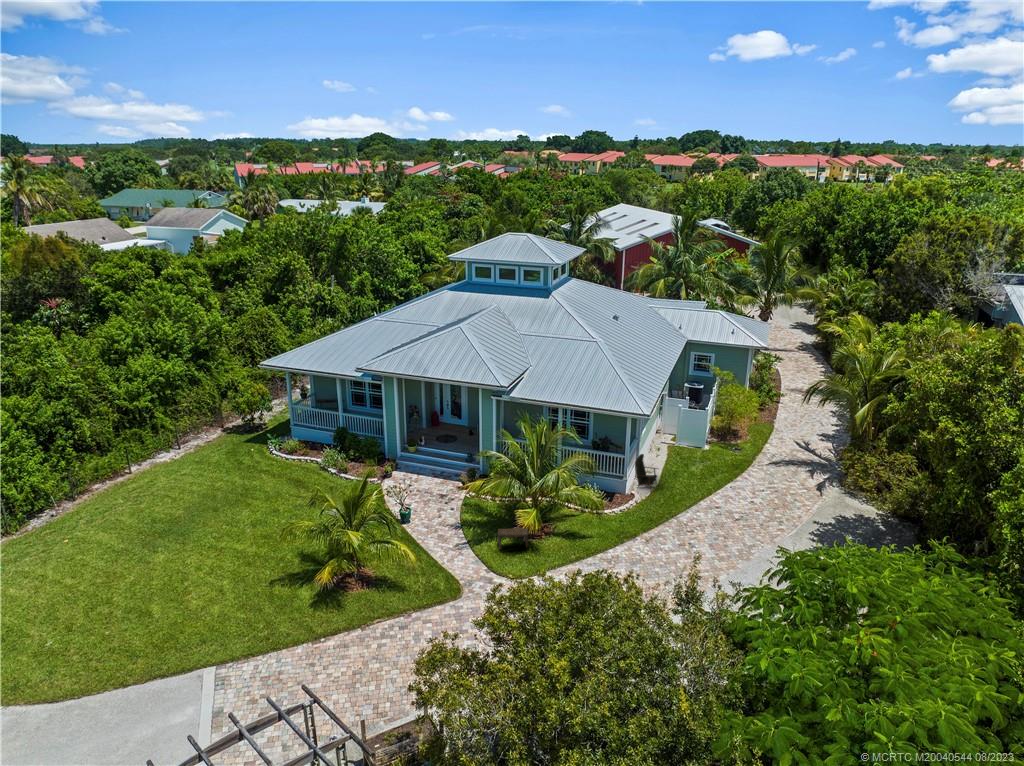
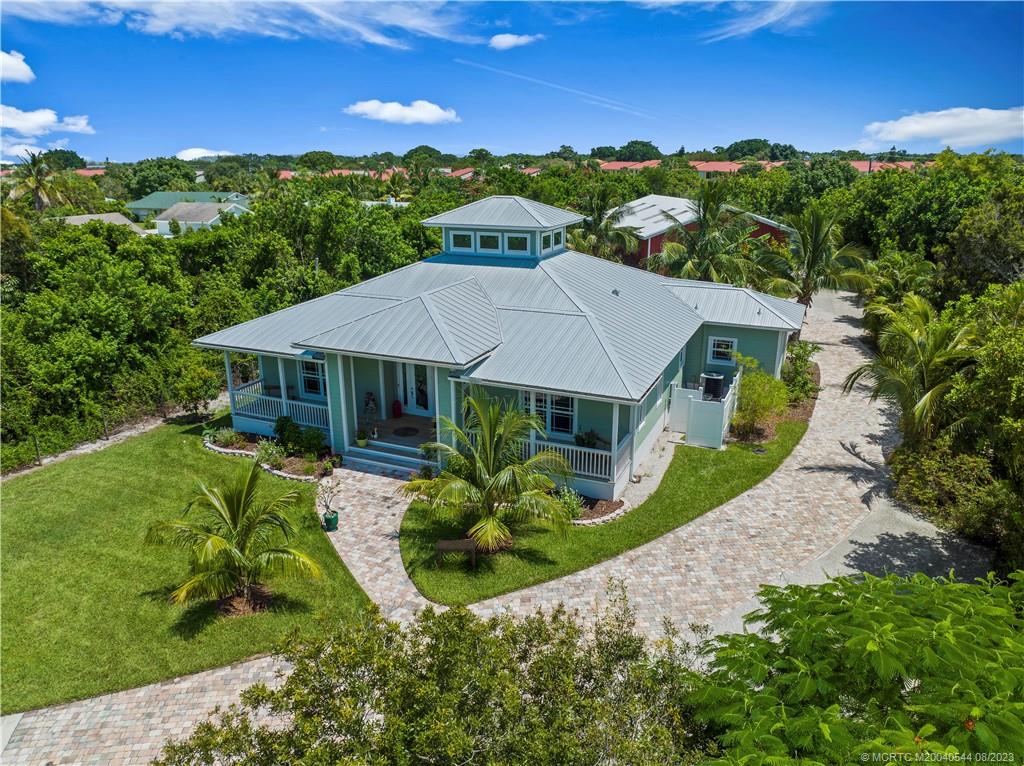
lounge chair: present [635,454,657,491] -> none [623,452,657,500]

